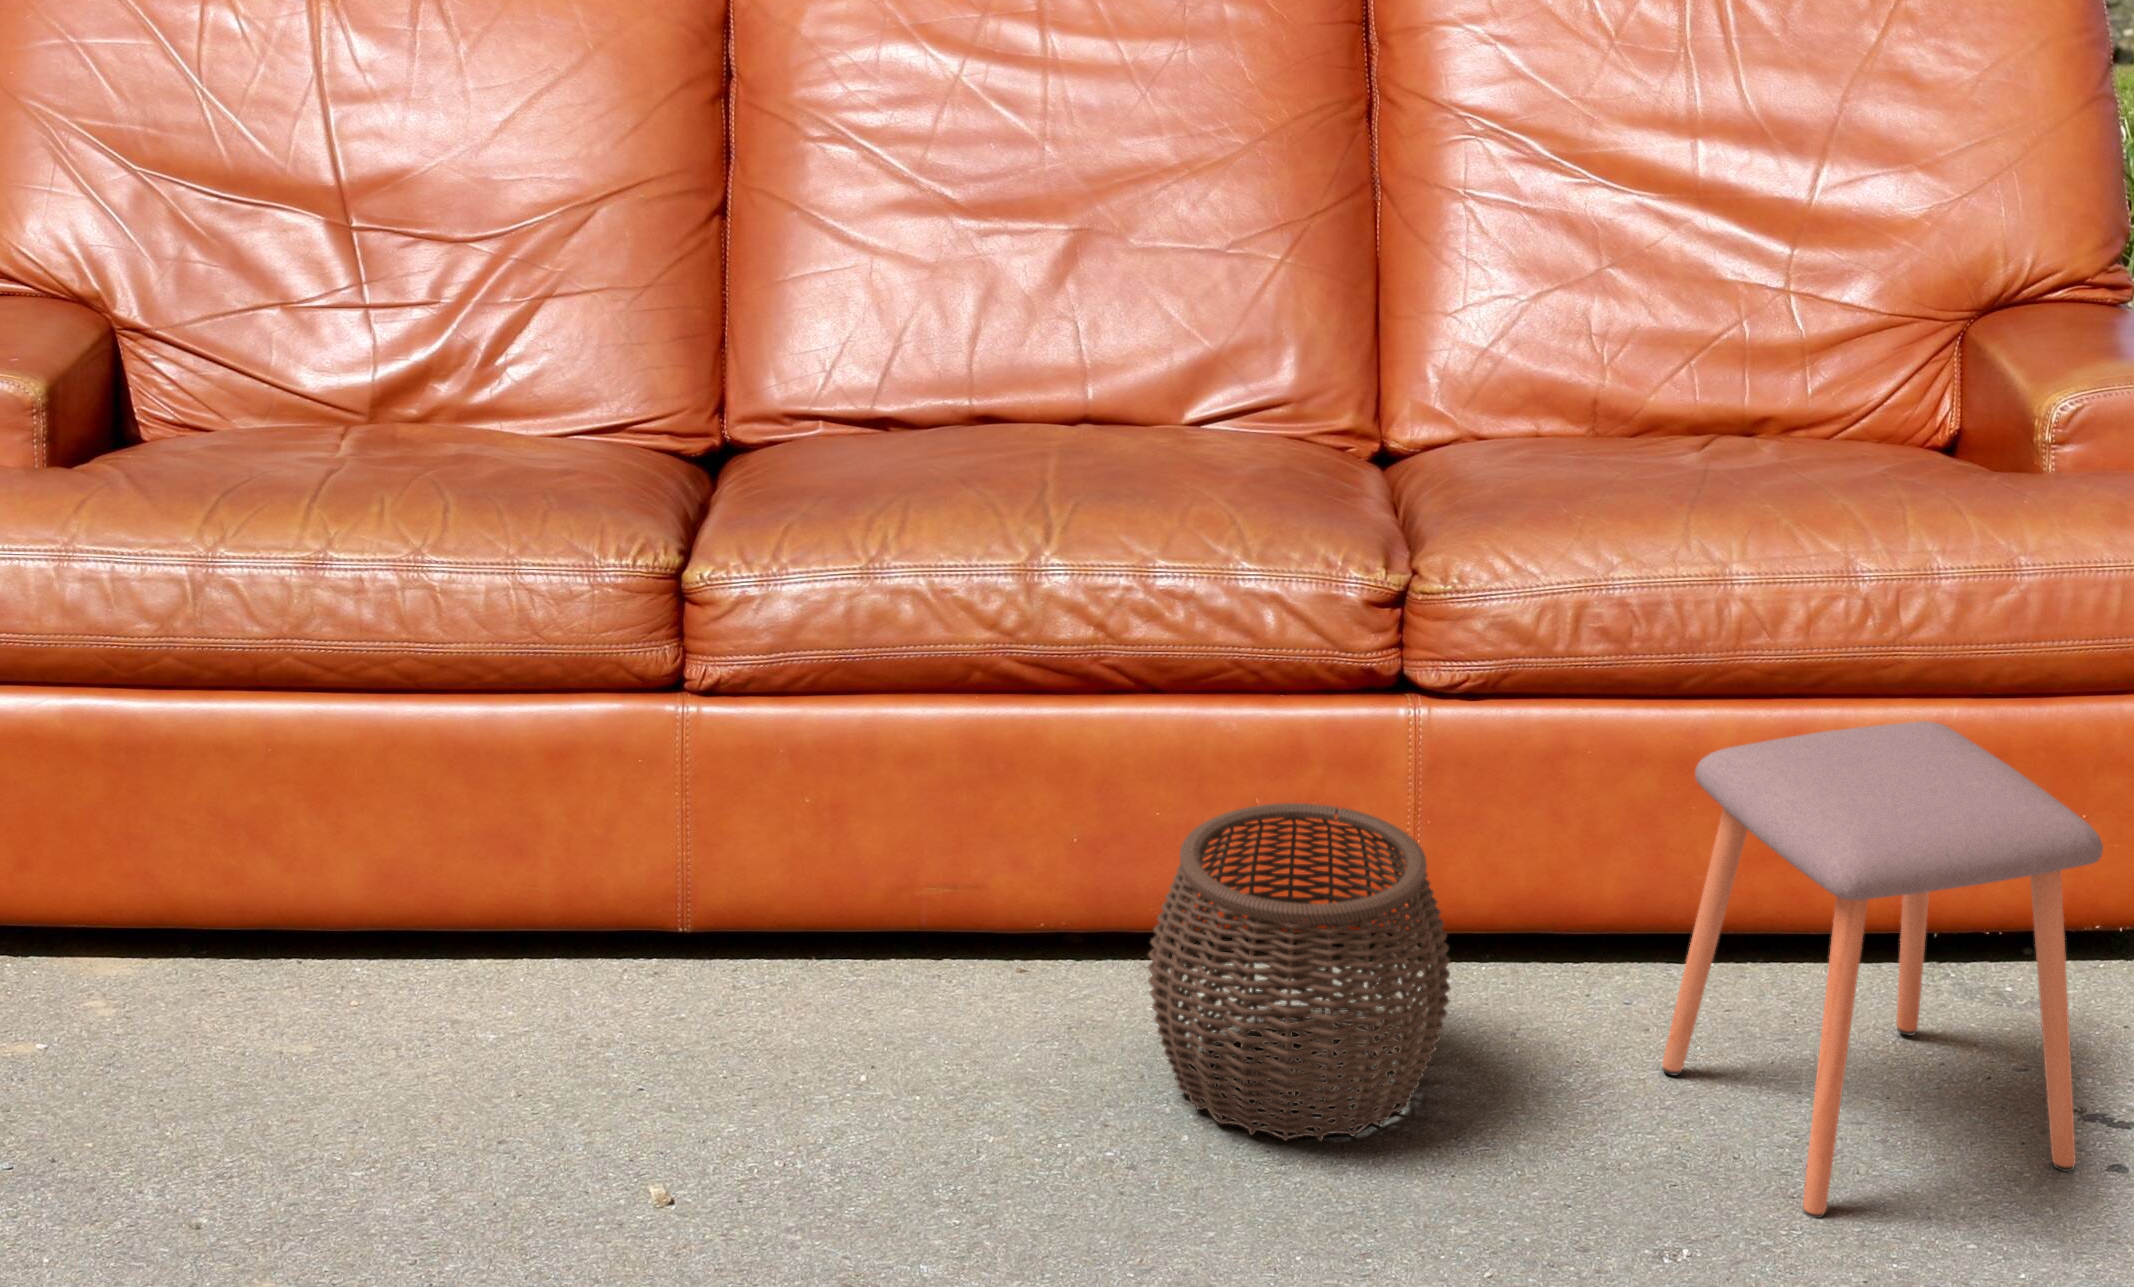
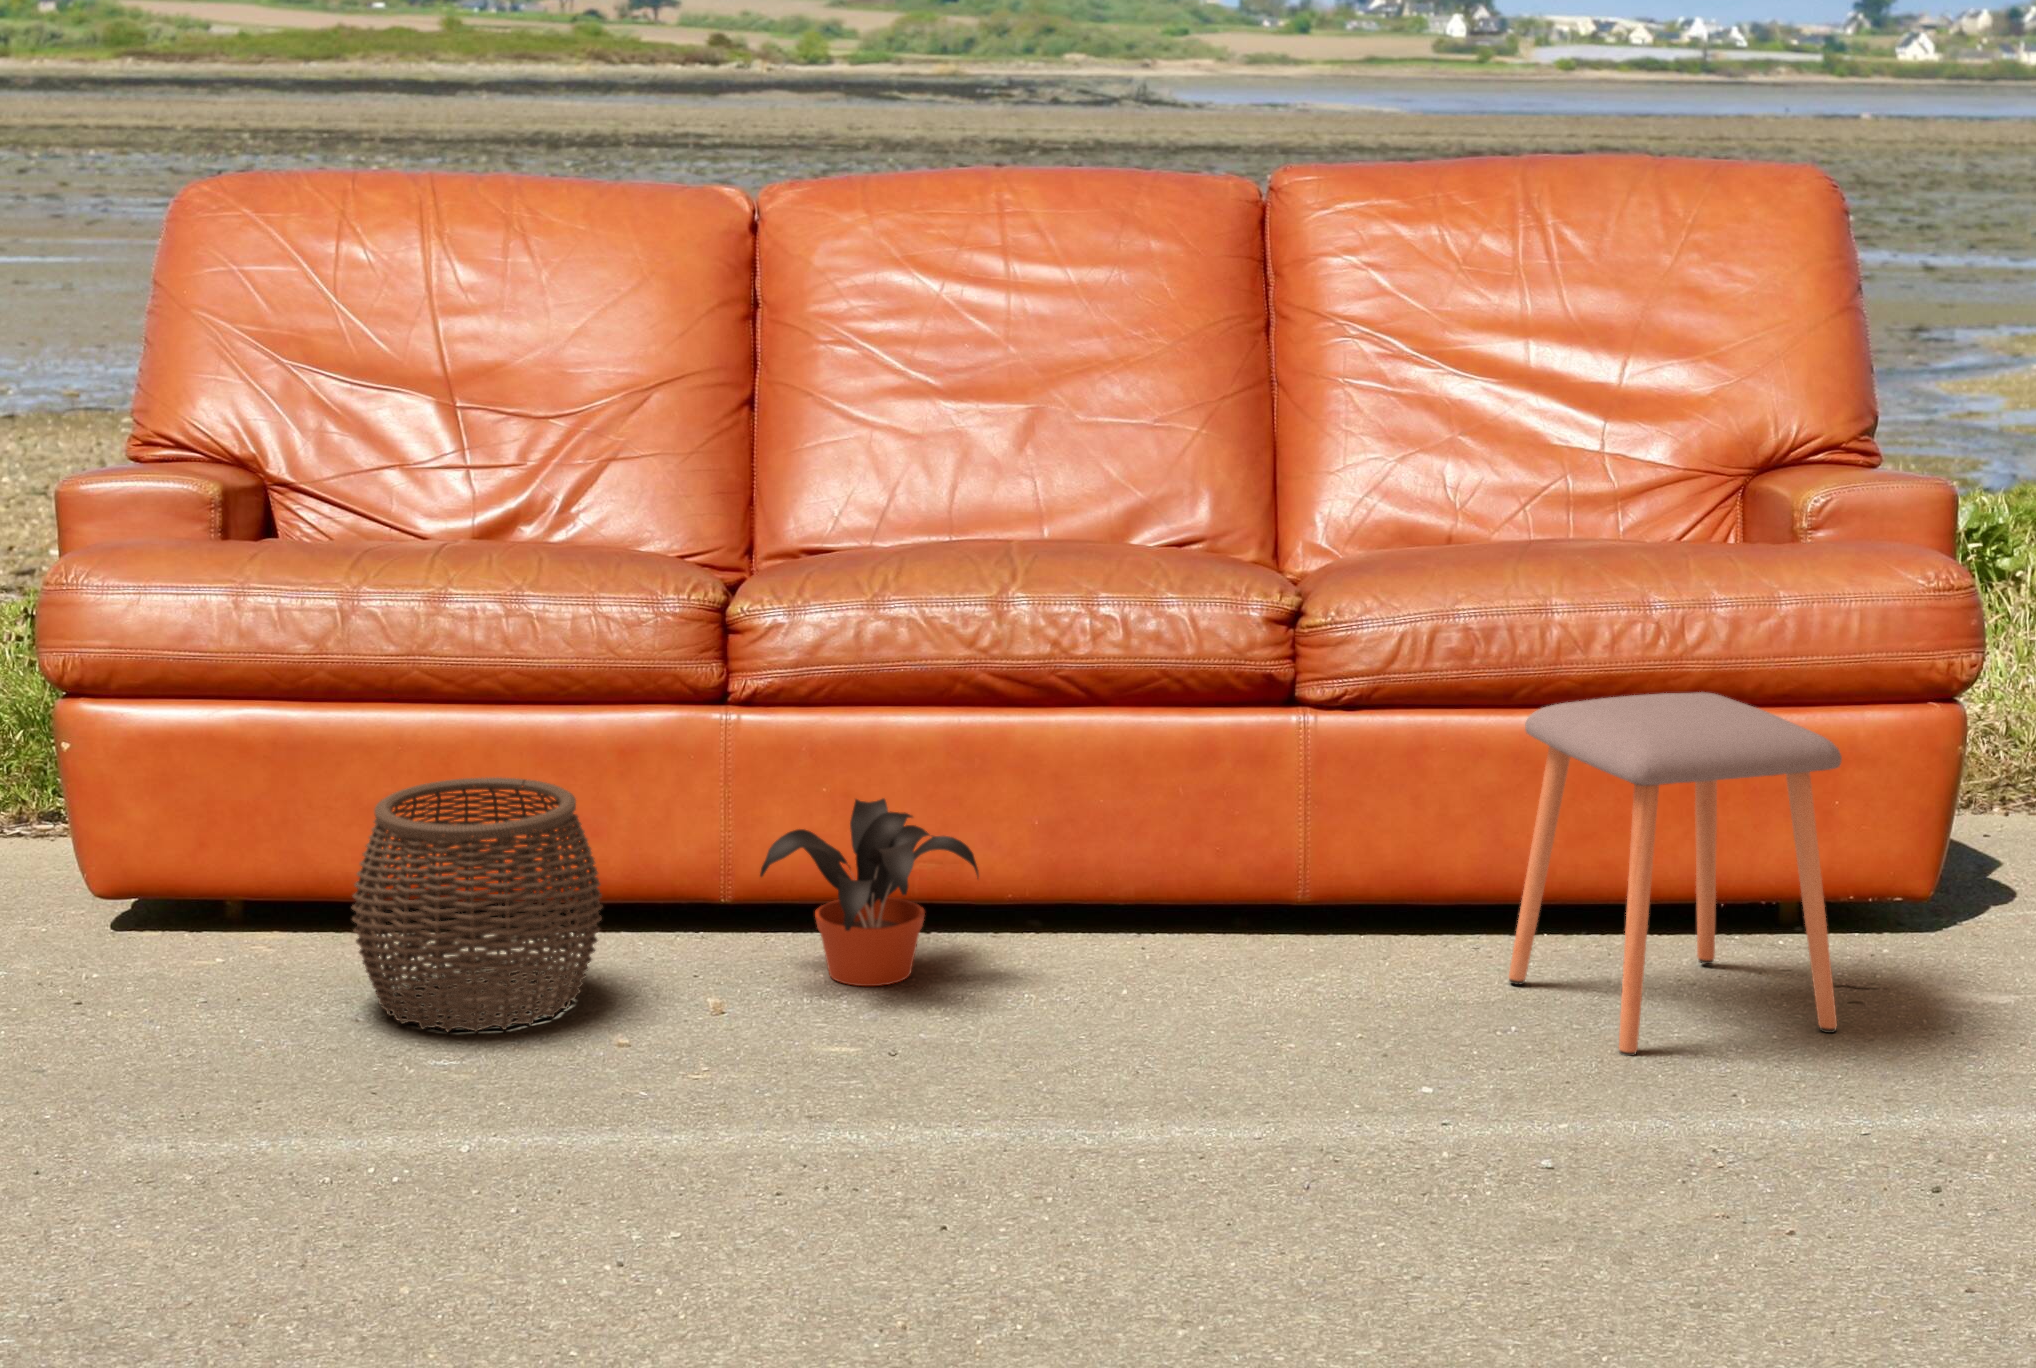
woven basket: present [1148,803,1450,1141] -> present [352,778,602,1032]
potted plant: none [725,826,1001,1078] -> present [760,798,979,986]

